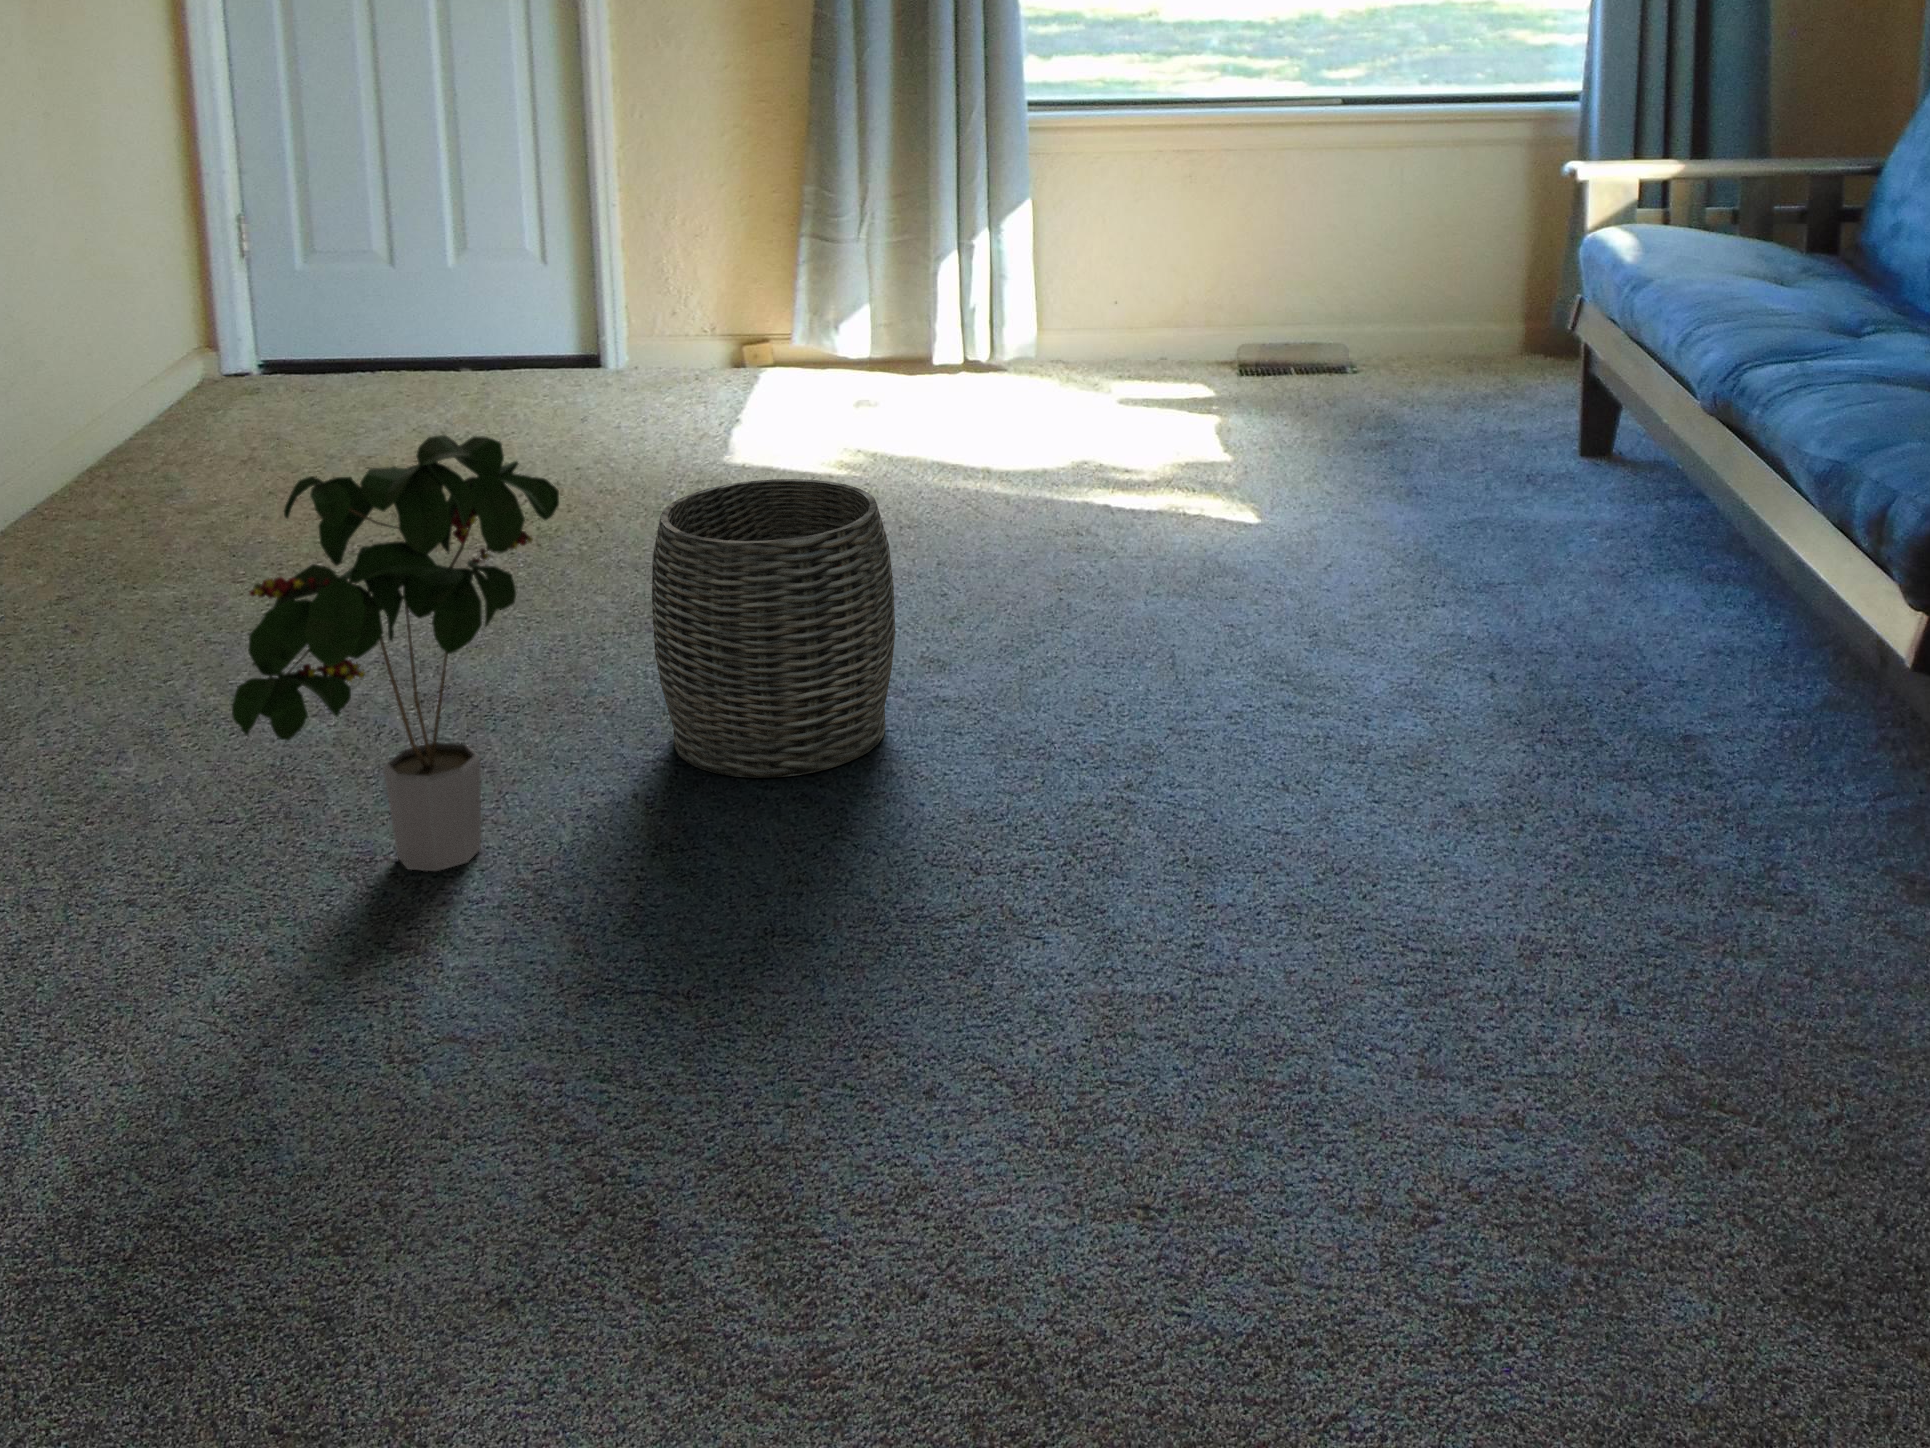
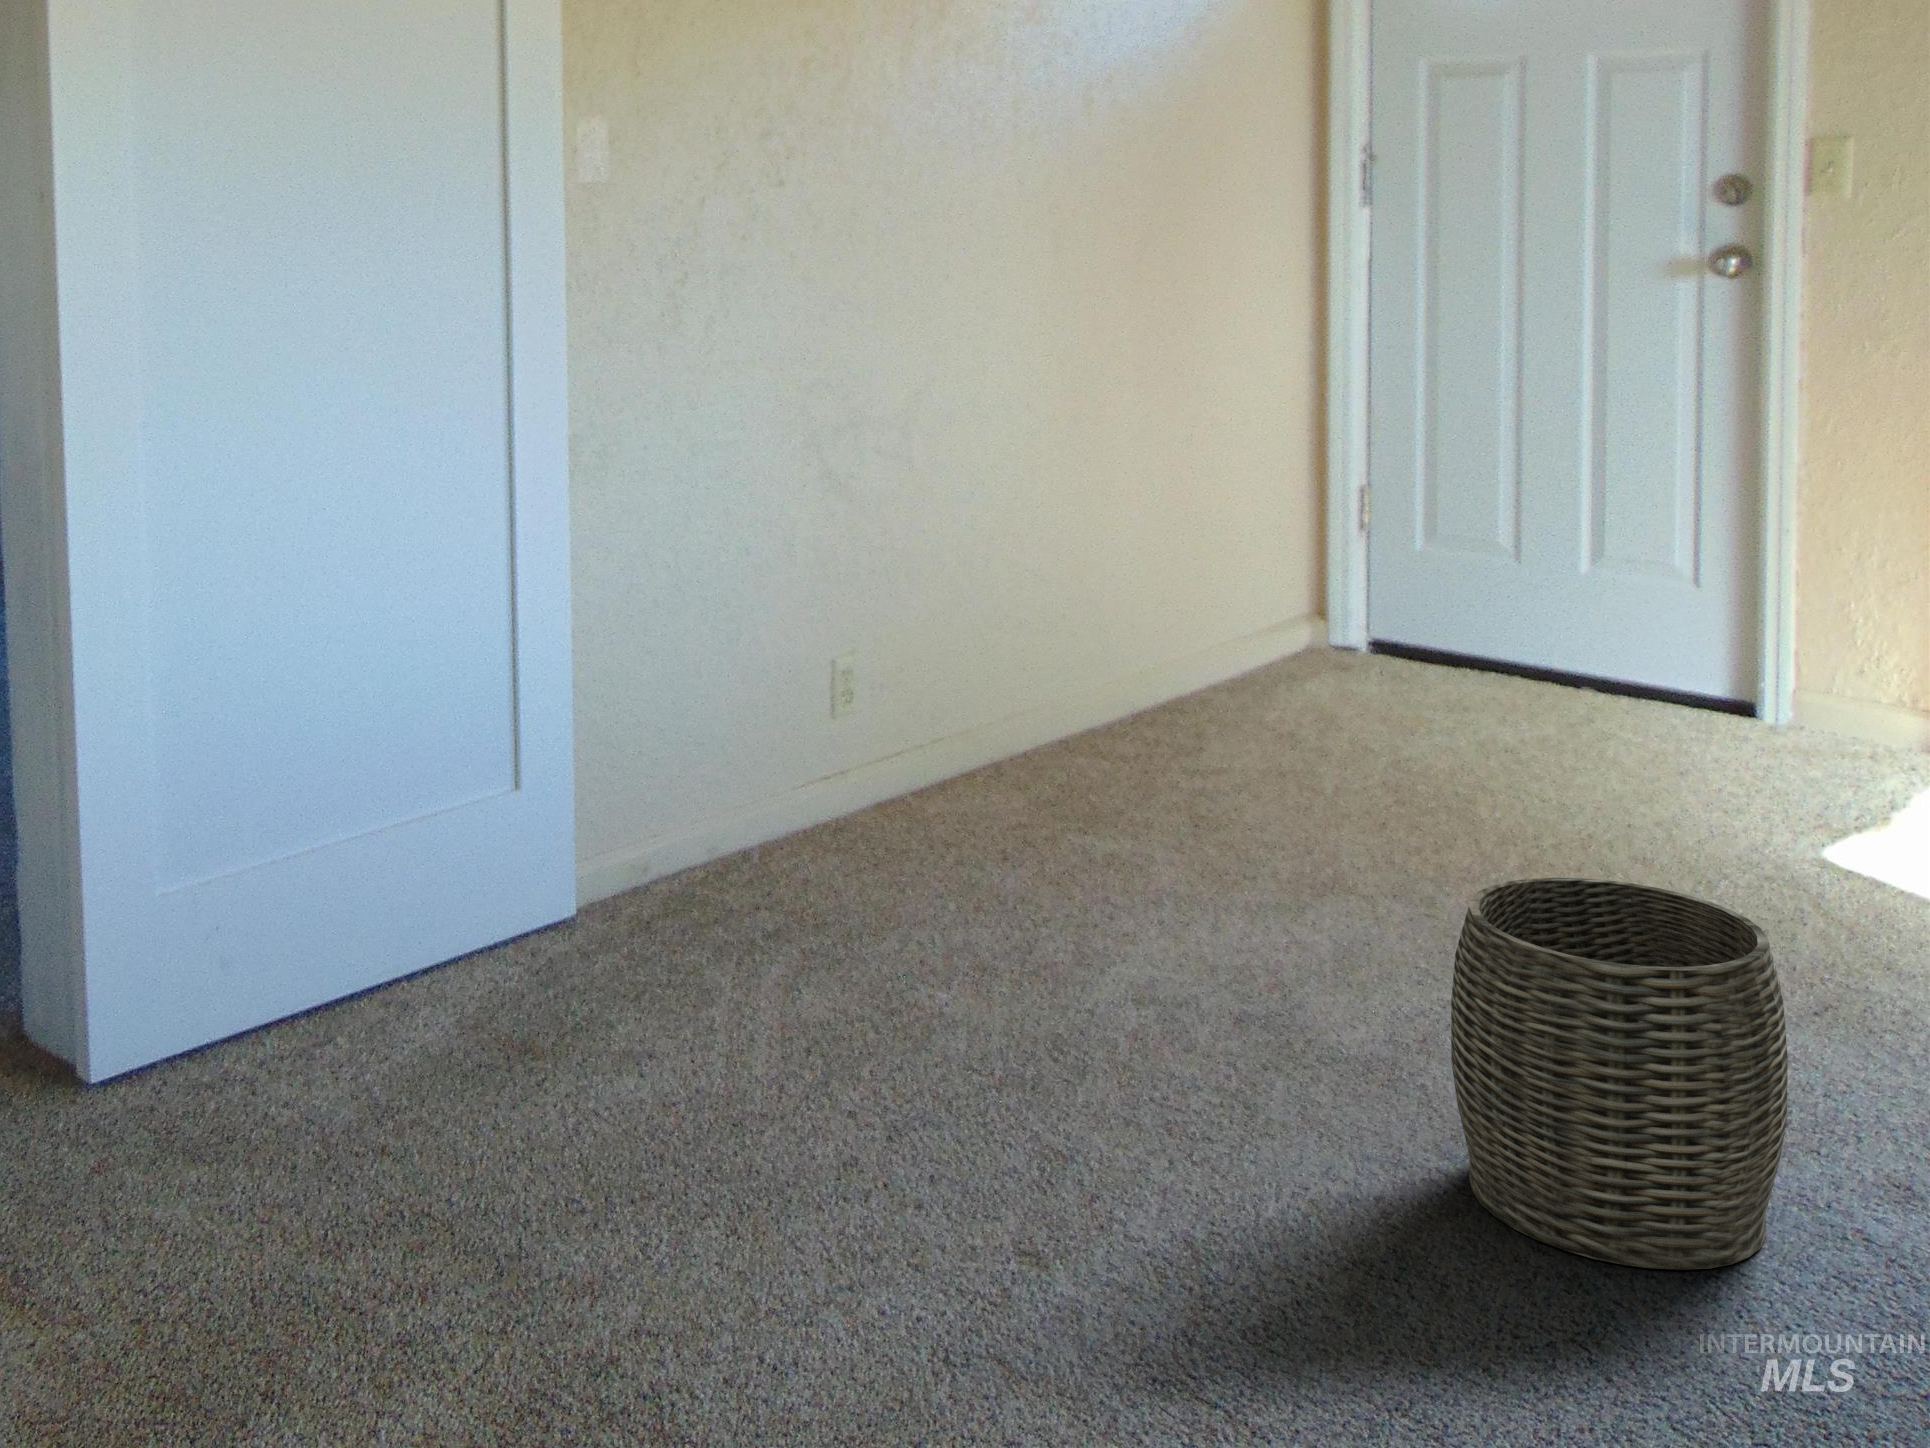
potted plant: present [232,435,559,871] -> none [921,739,1332,1199]

